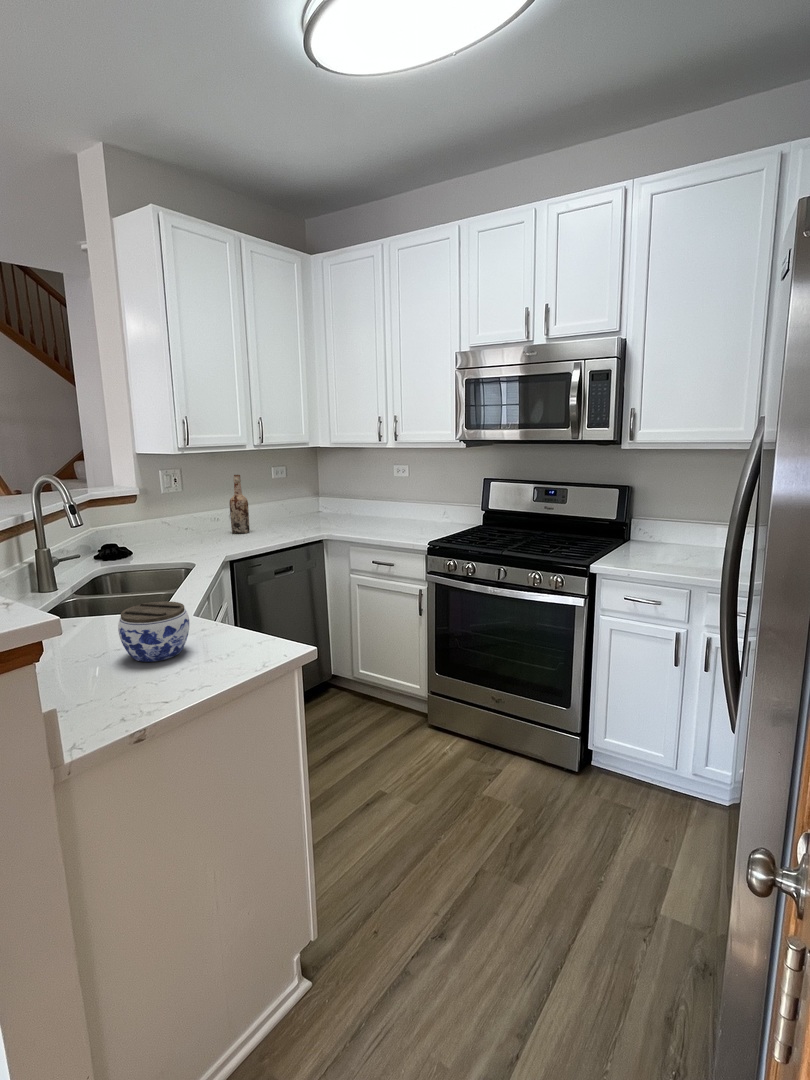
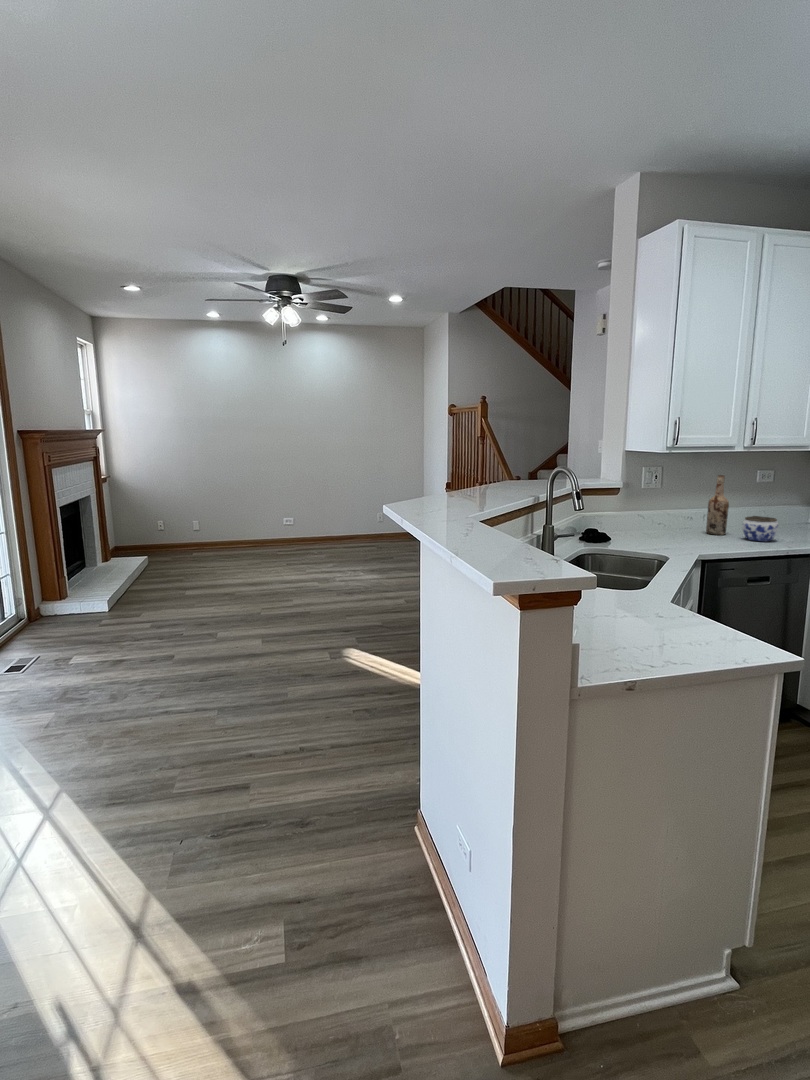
jar: present [118,601,190,662] -> present [742,516,778,542]

